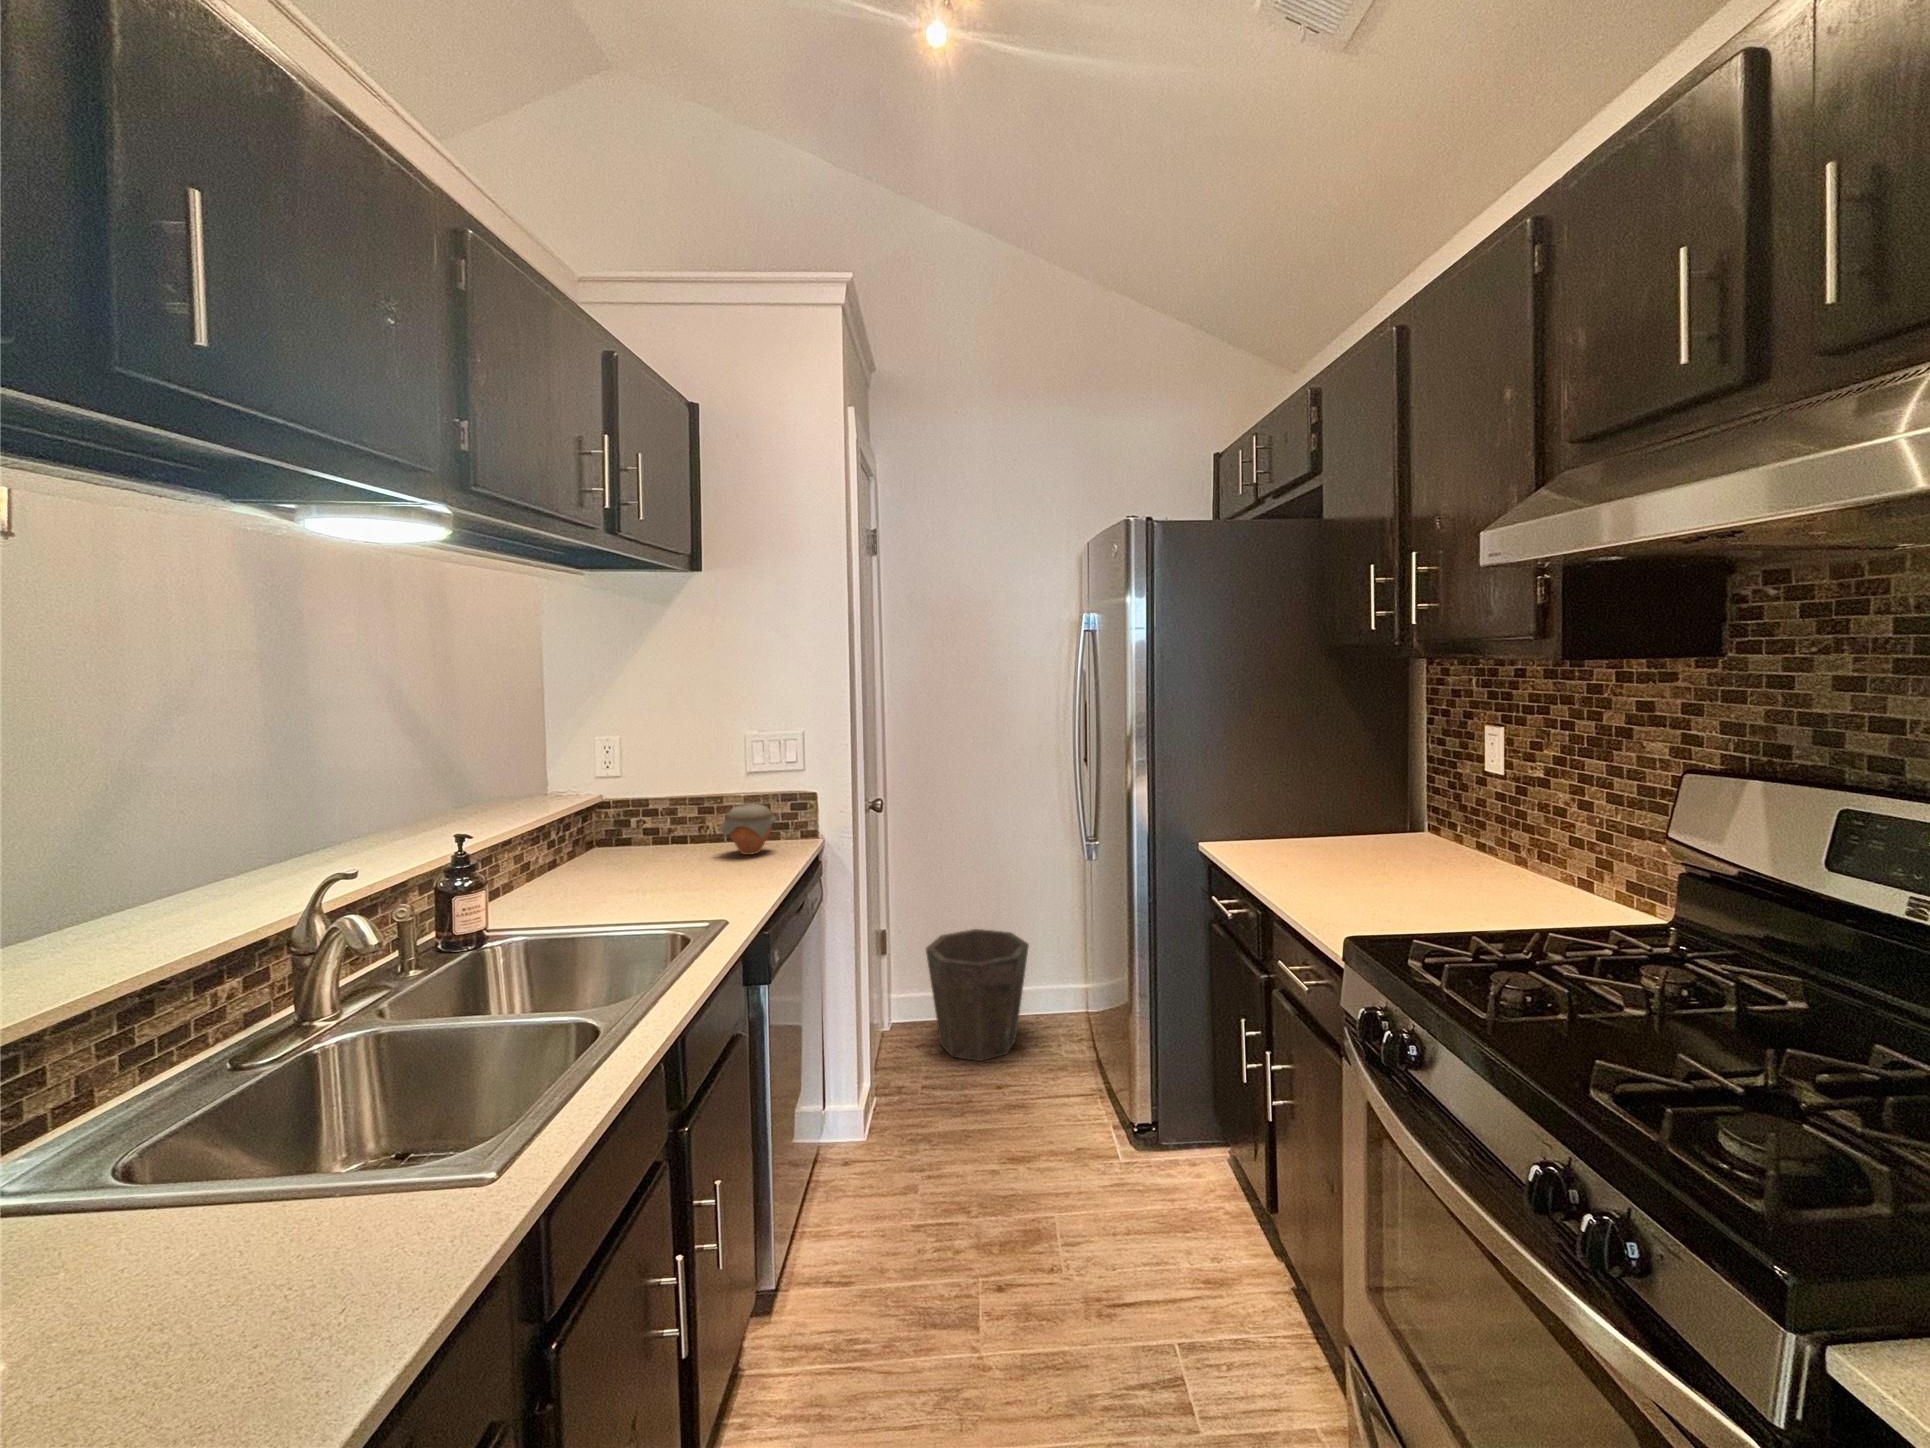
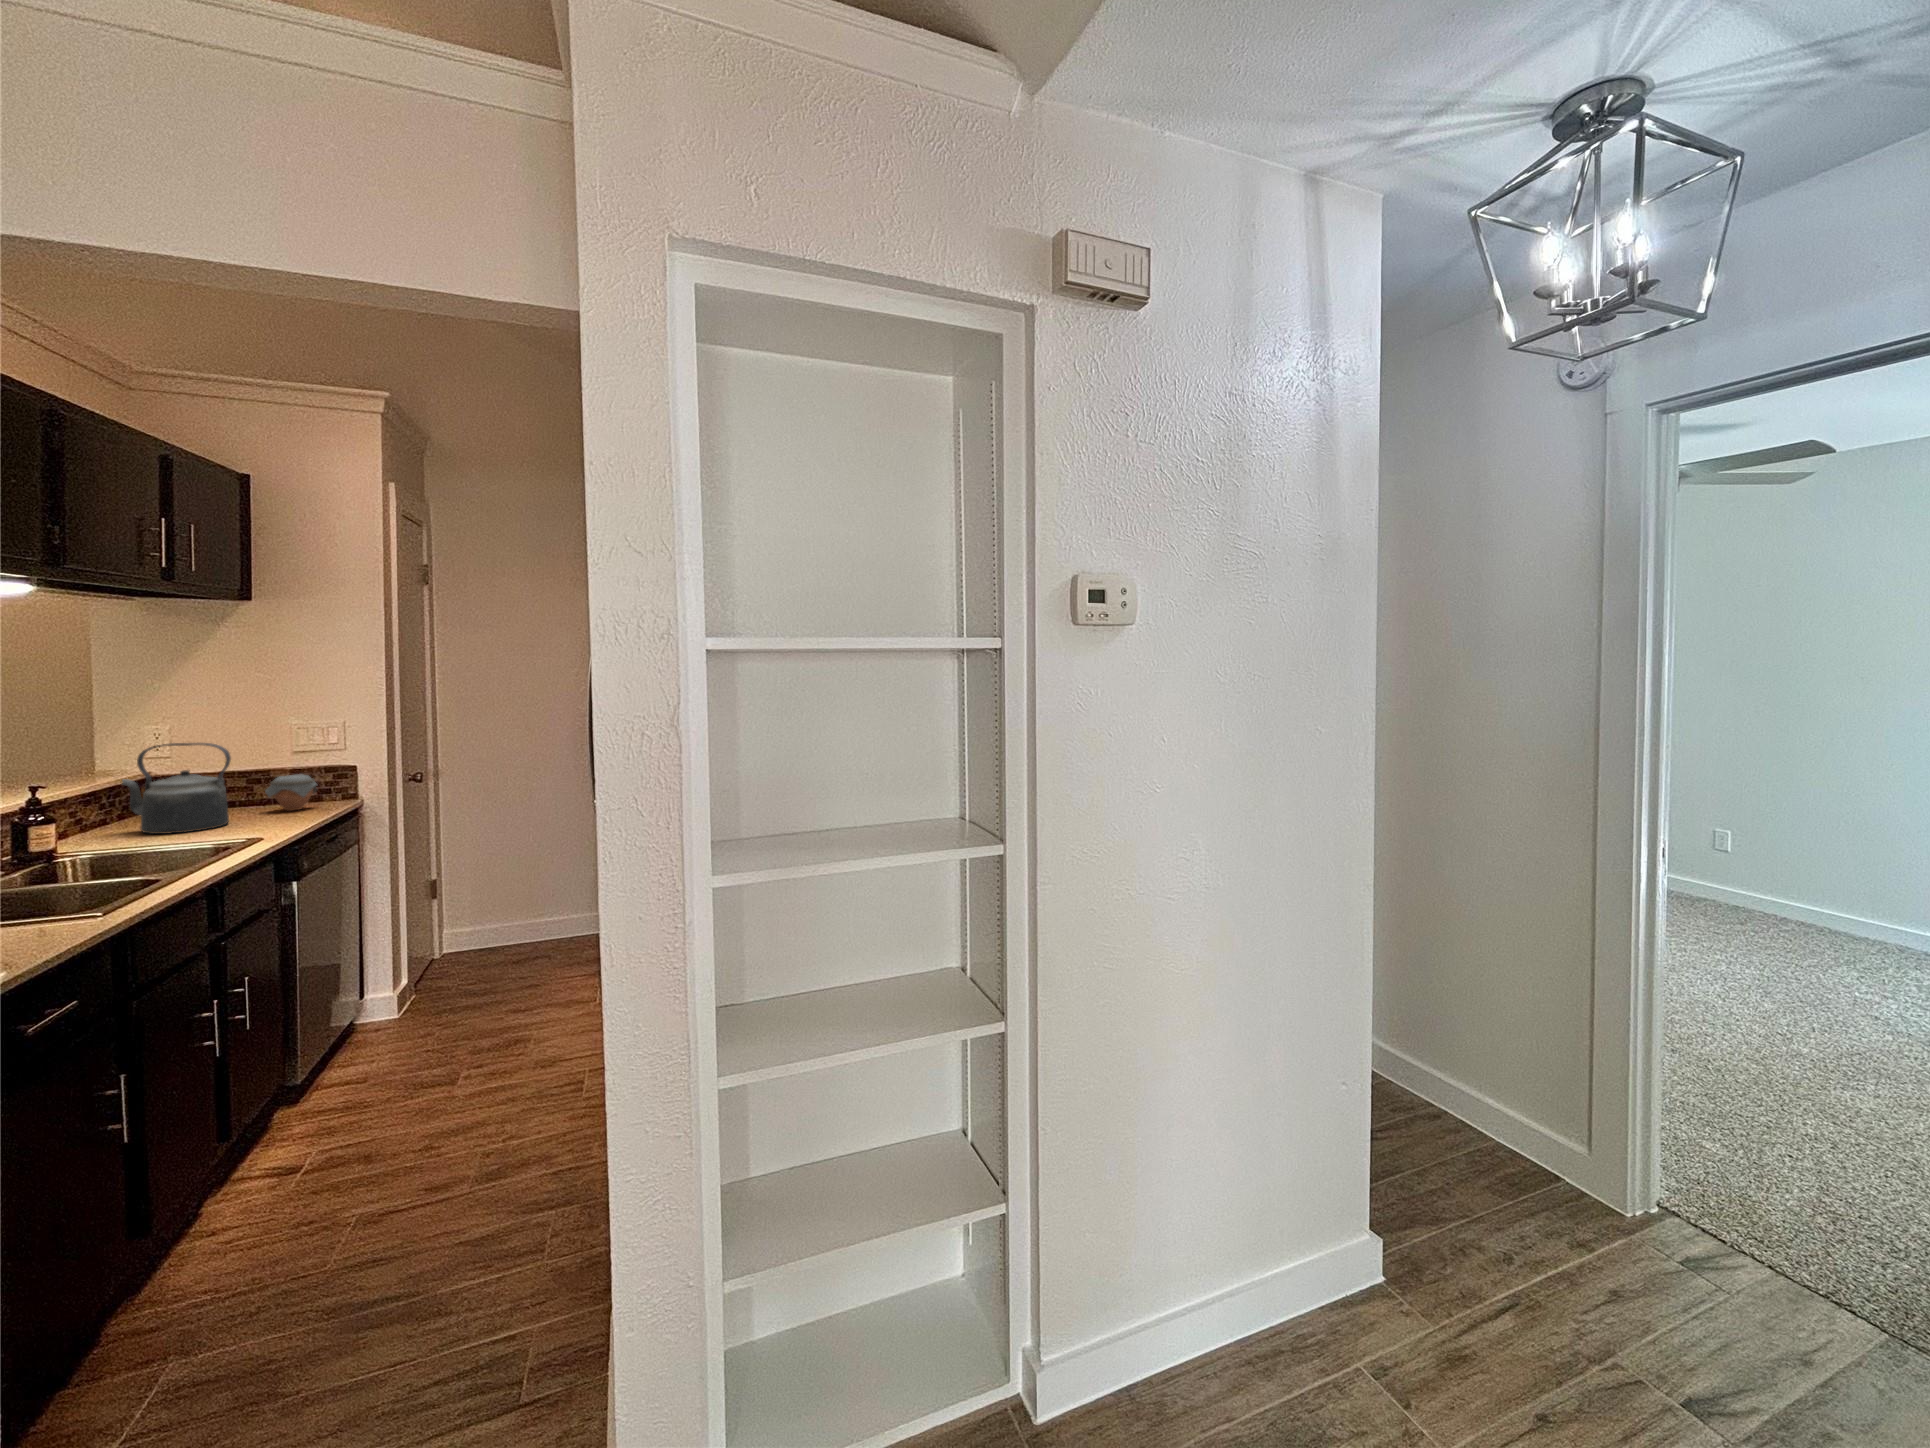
kettle: none [567,763,684,894] -> present [122,743,231,834]
waste bin: present [926,929,1029,1061] -> none [470,874,561,966]

